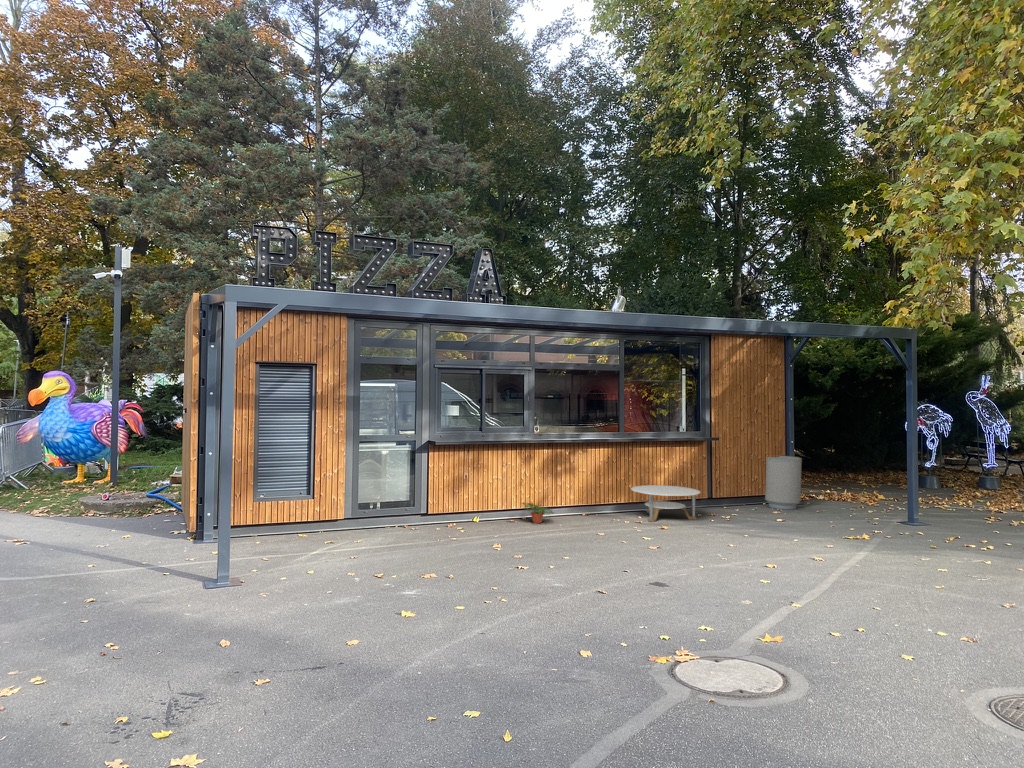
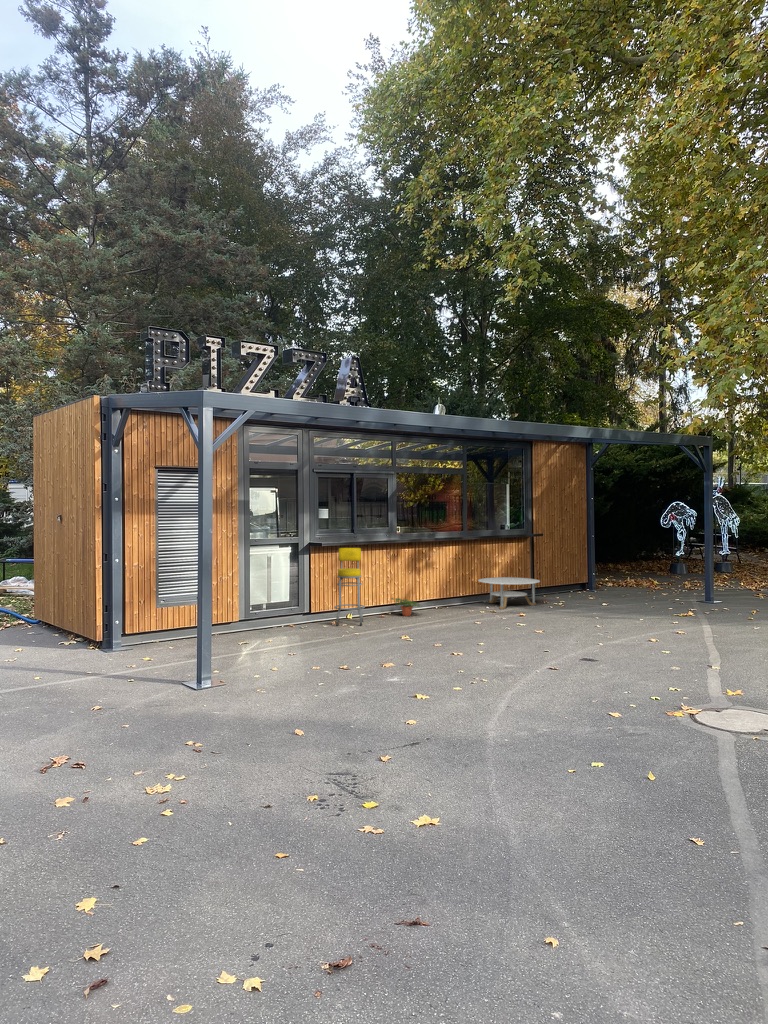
bar stool: none [449,447,483,531] -> present [335,548,365,626]
trash can: present [765,456,802,509] -> none [575,548,605,594]

